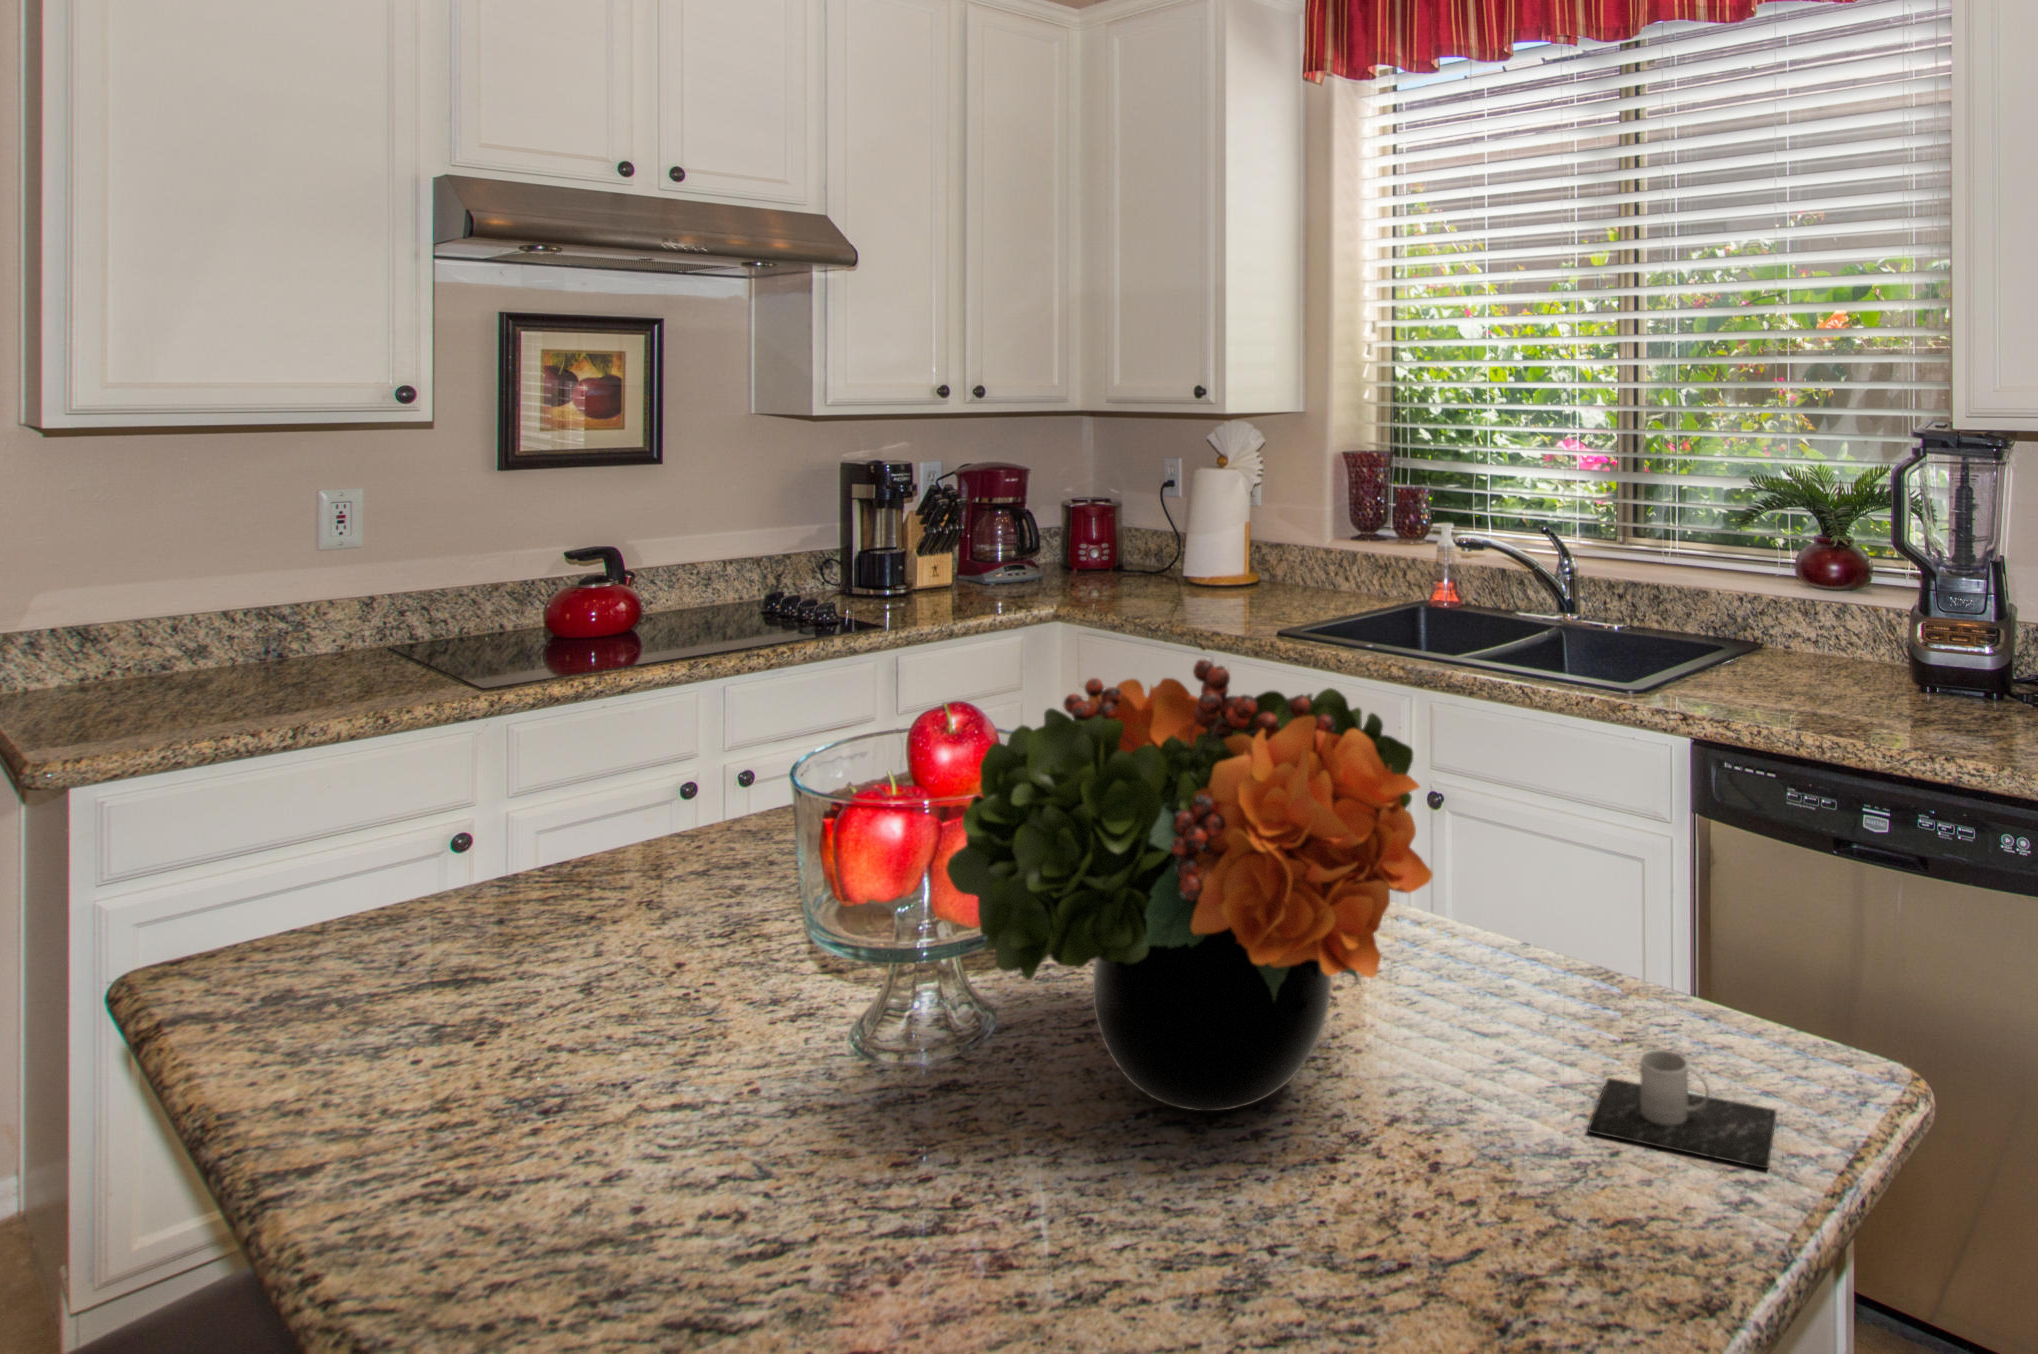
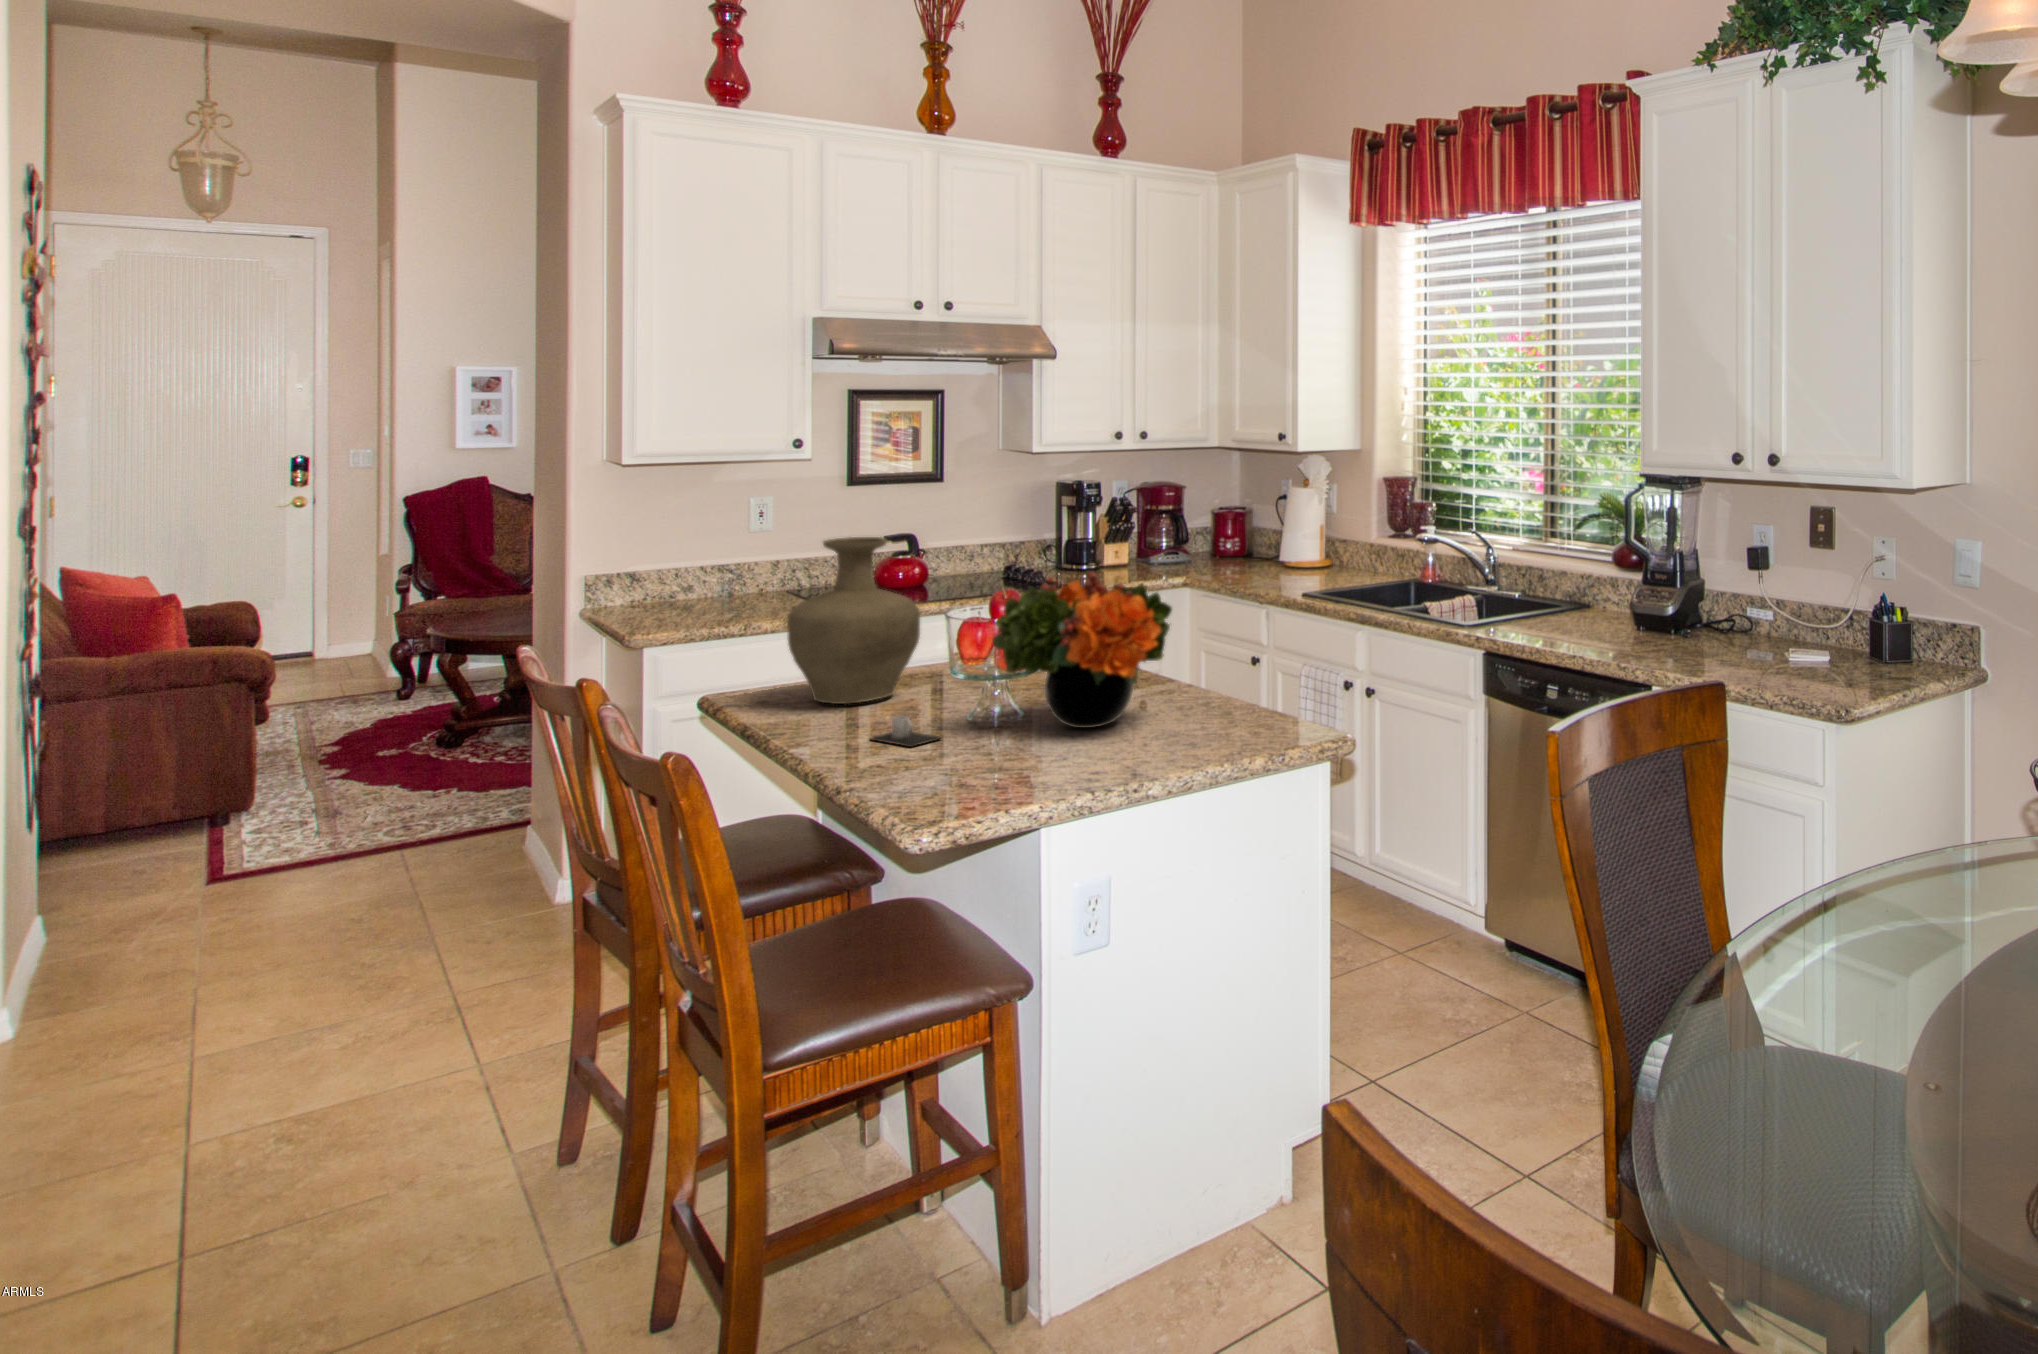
vase: none [337,570,698,1022] -> present [787,537,920,704]
mug: present [1588,1051,1776,1168] -> present [870,715,941,747]

